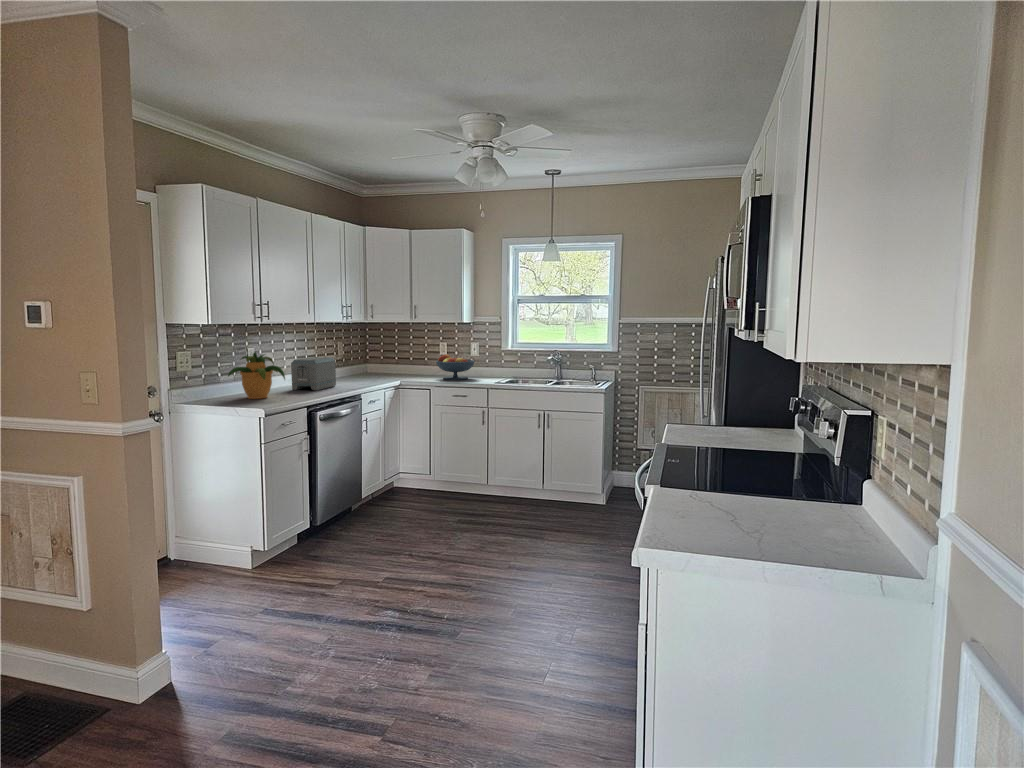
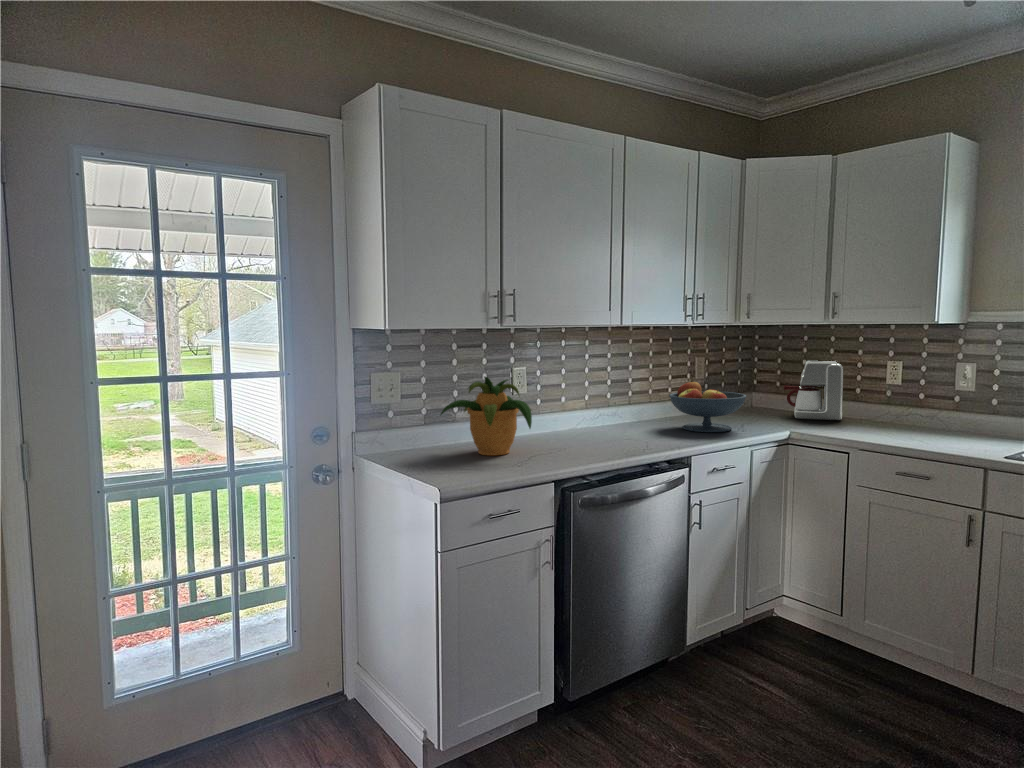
coffee maker: none [387,343,419,376] -> present [784,360,843,420]
fruit bowl: present [436,354,475,380] -> present [669,382,746,432]
toaster: present [291,357,336,391] -> none [575,384,657,444]

